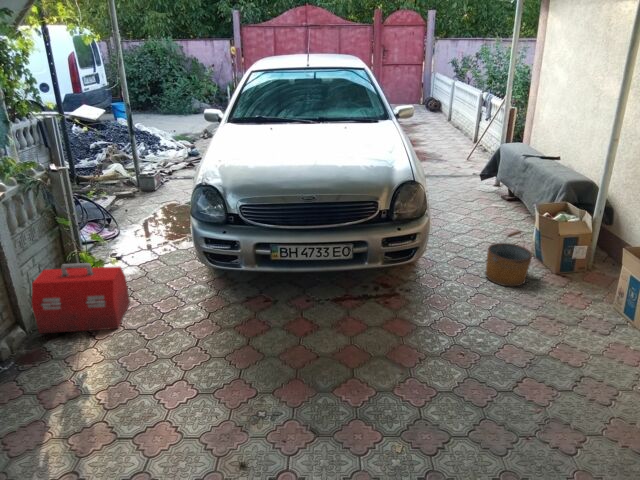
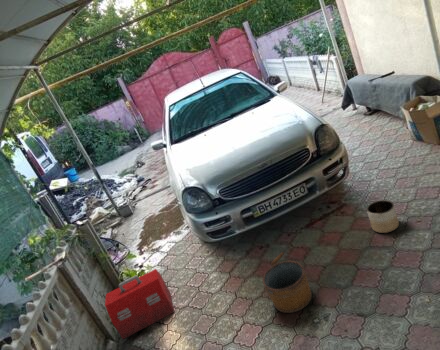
bucket: present [485,231,532,287] -> present [263,252,312,313]
planter: none [406,307,444,351] -> present [367,200,399,233]

